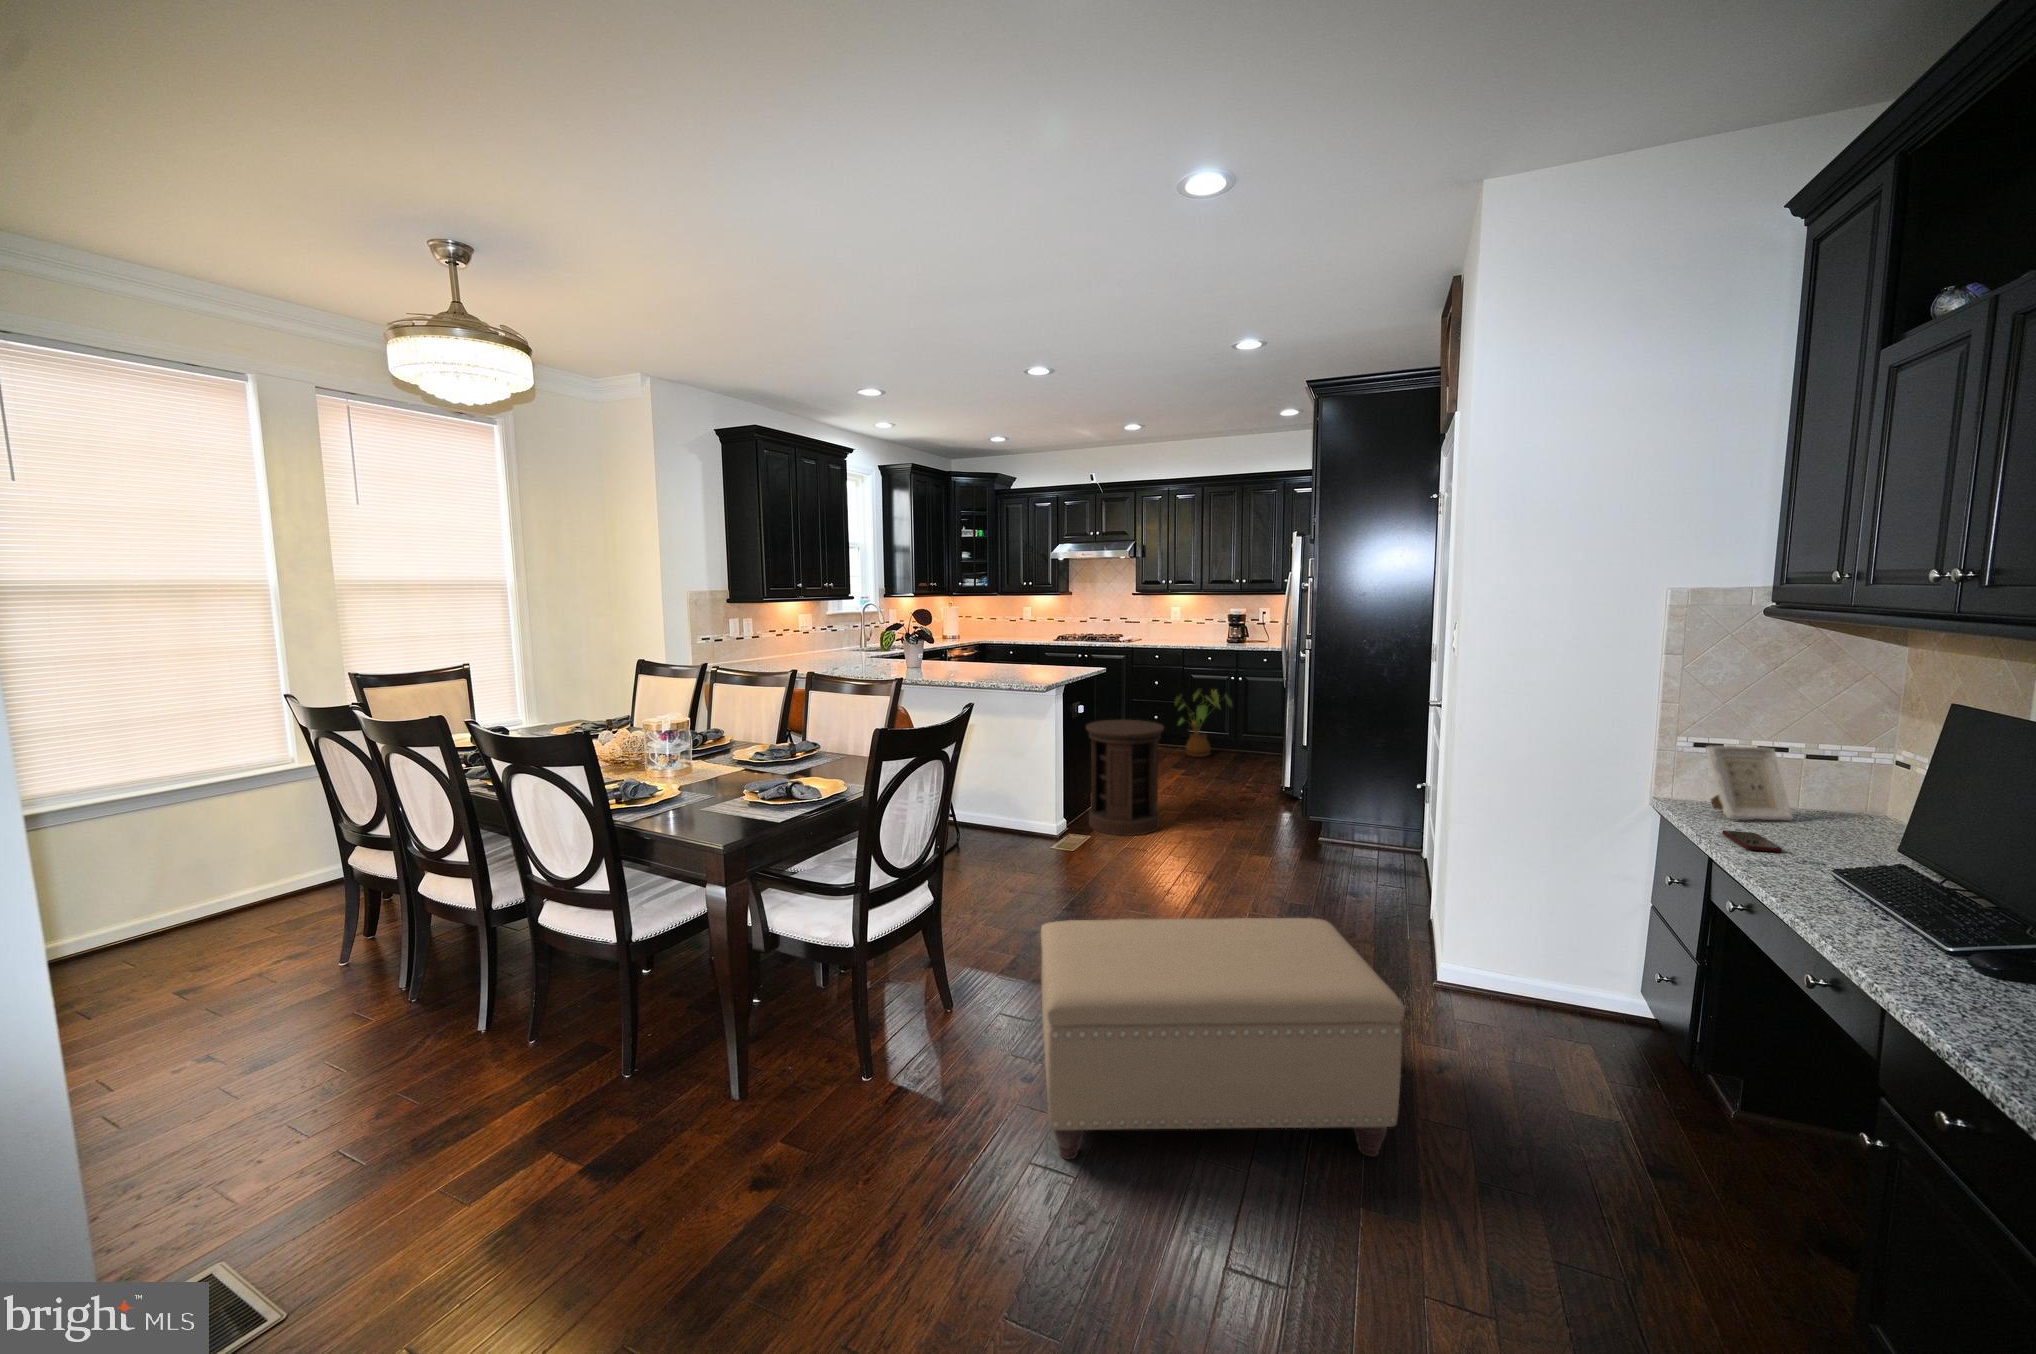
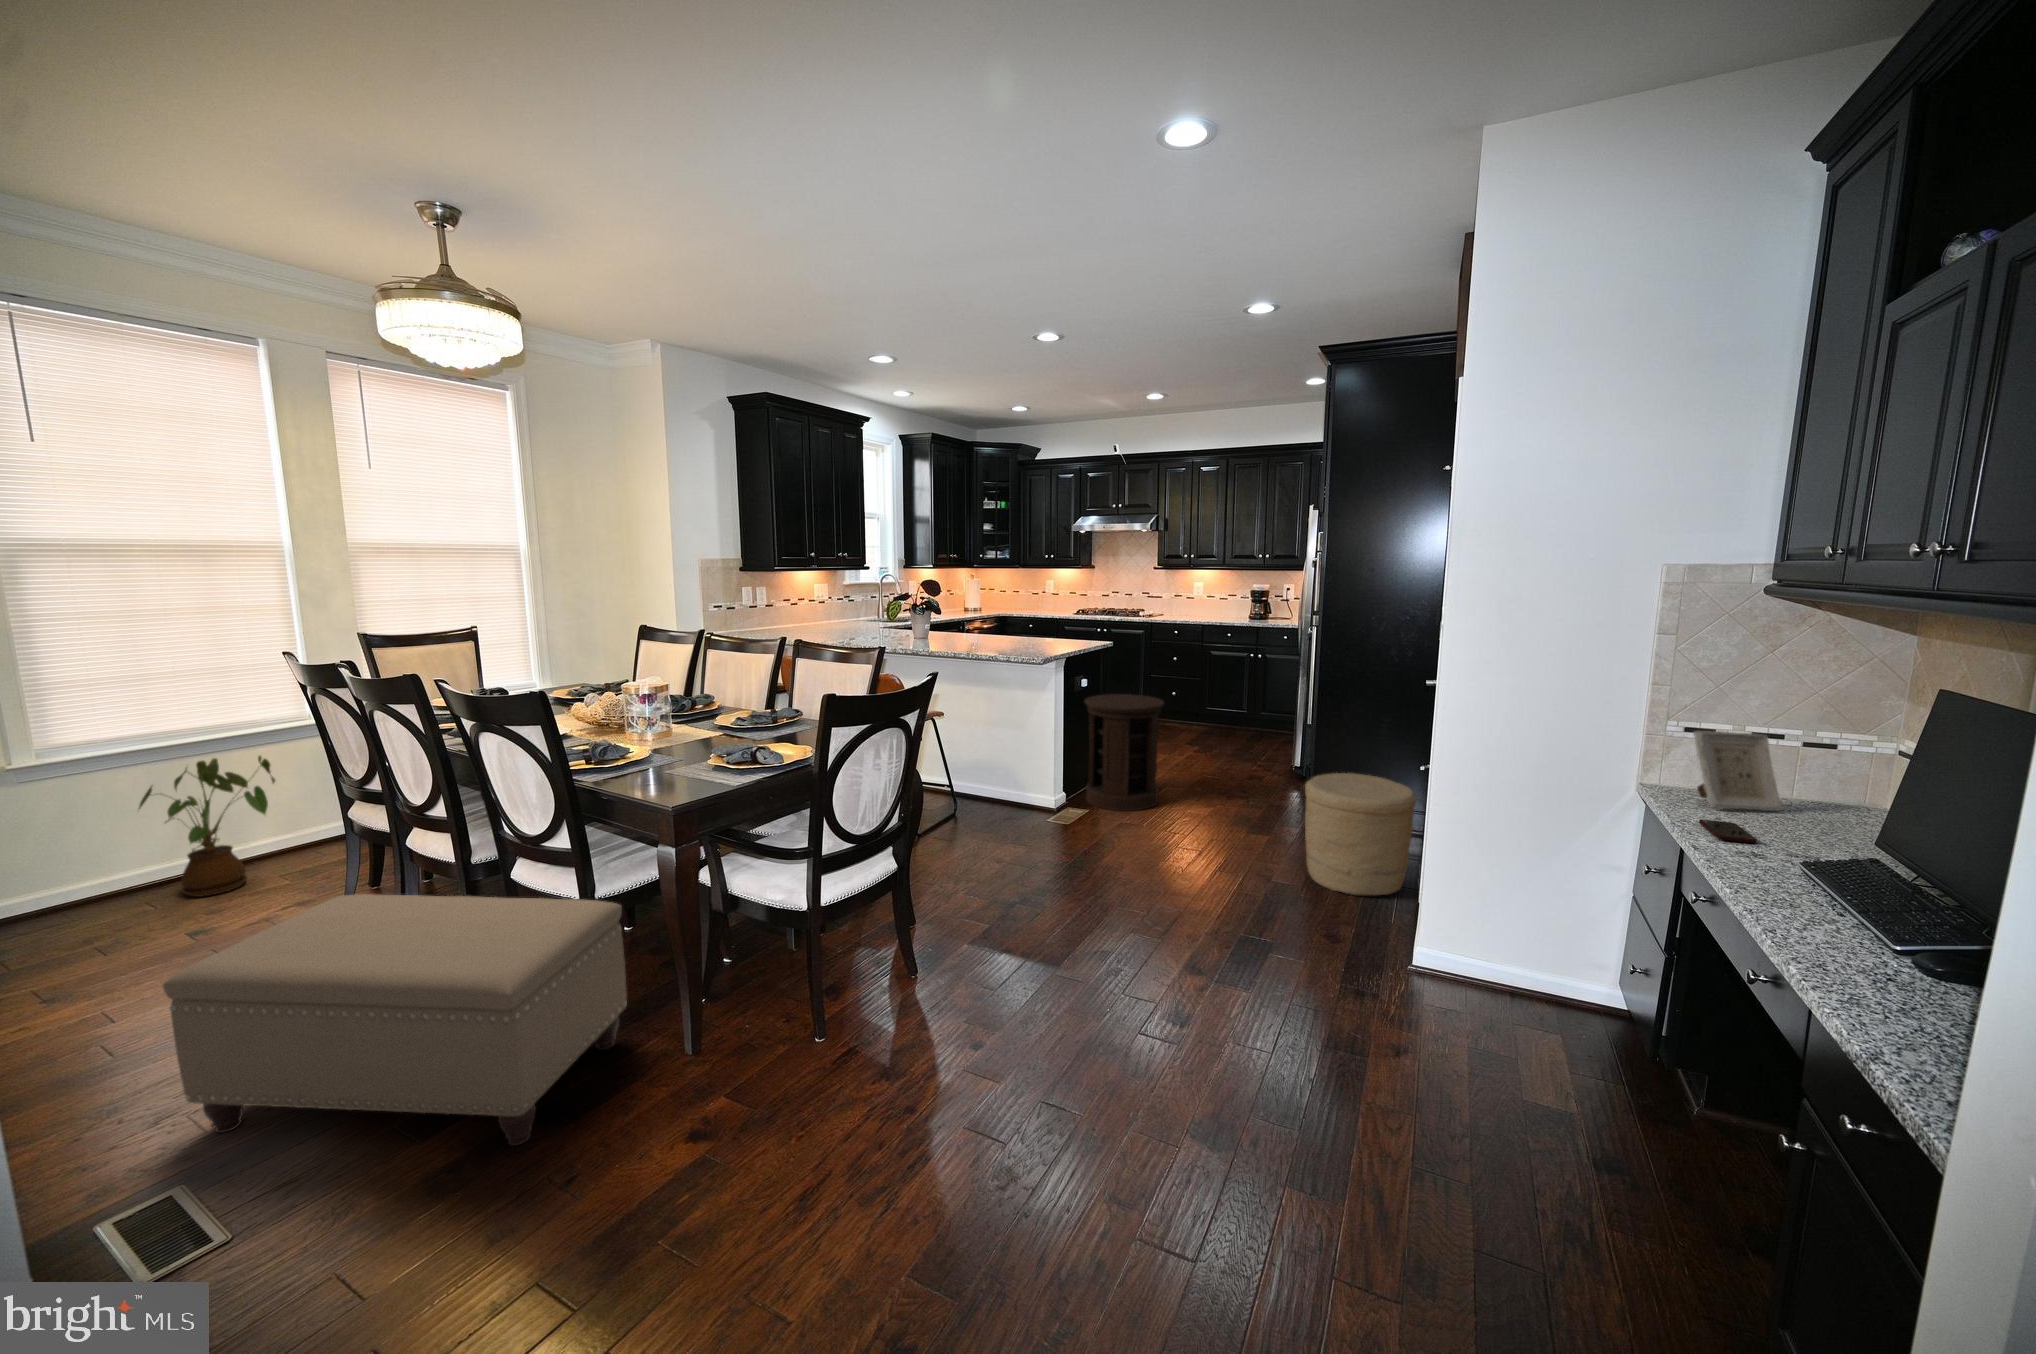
house plant: present [1175,690,1232,757] -> present [138,756,275,897]
woven basket: none [1314,793,1424,913] -> present [1305,773,1416,896]
ottoman: present [1041,918,1405,1159] -> present [163,894,627,1146]

